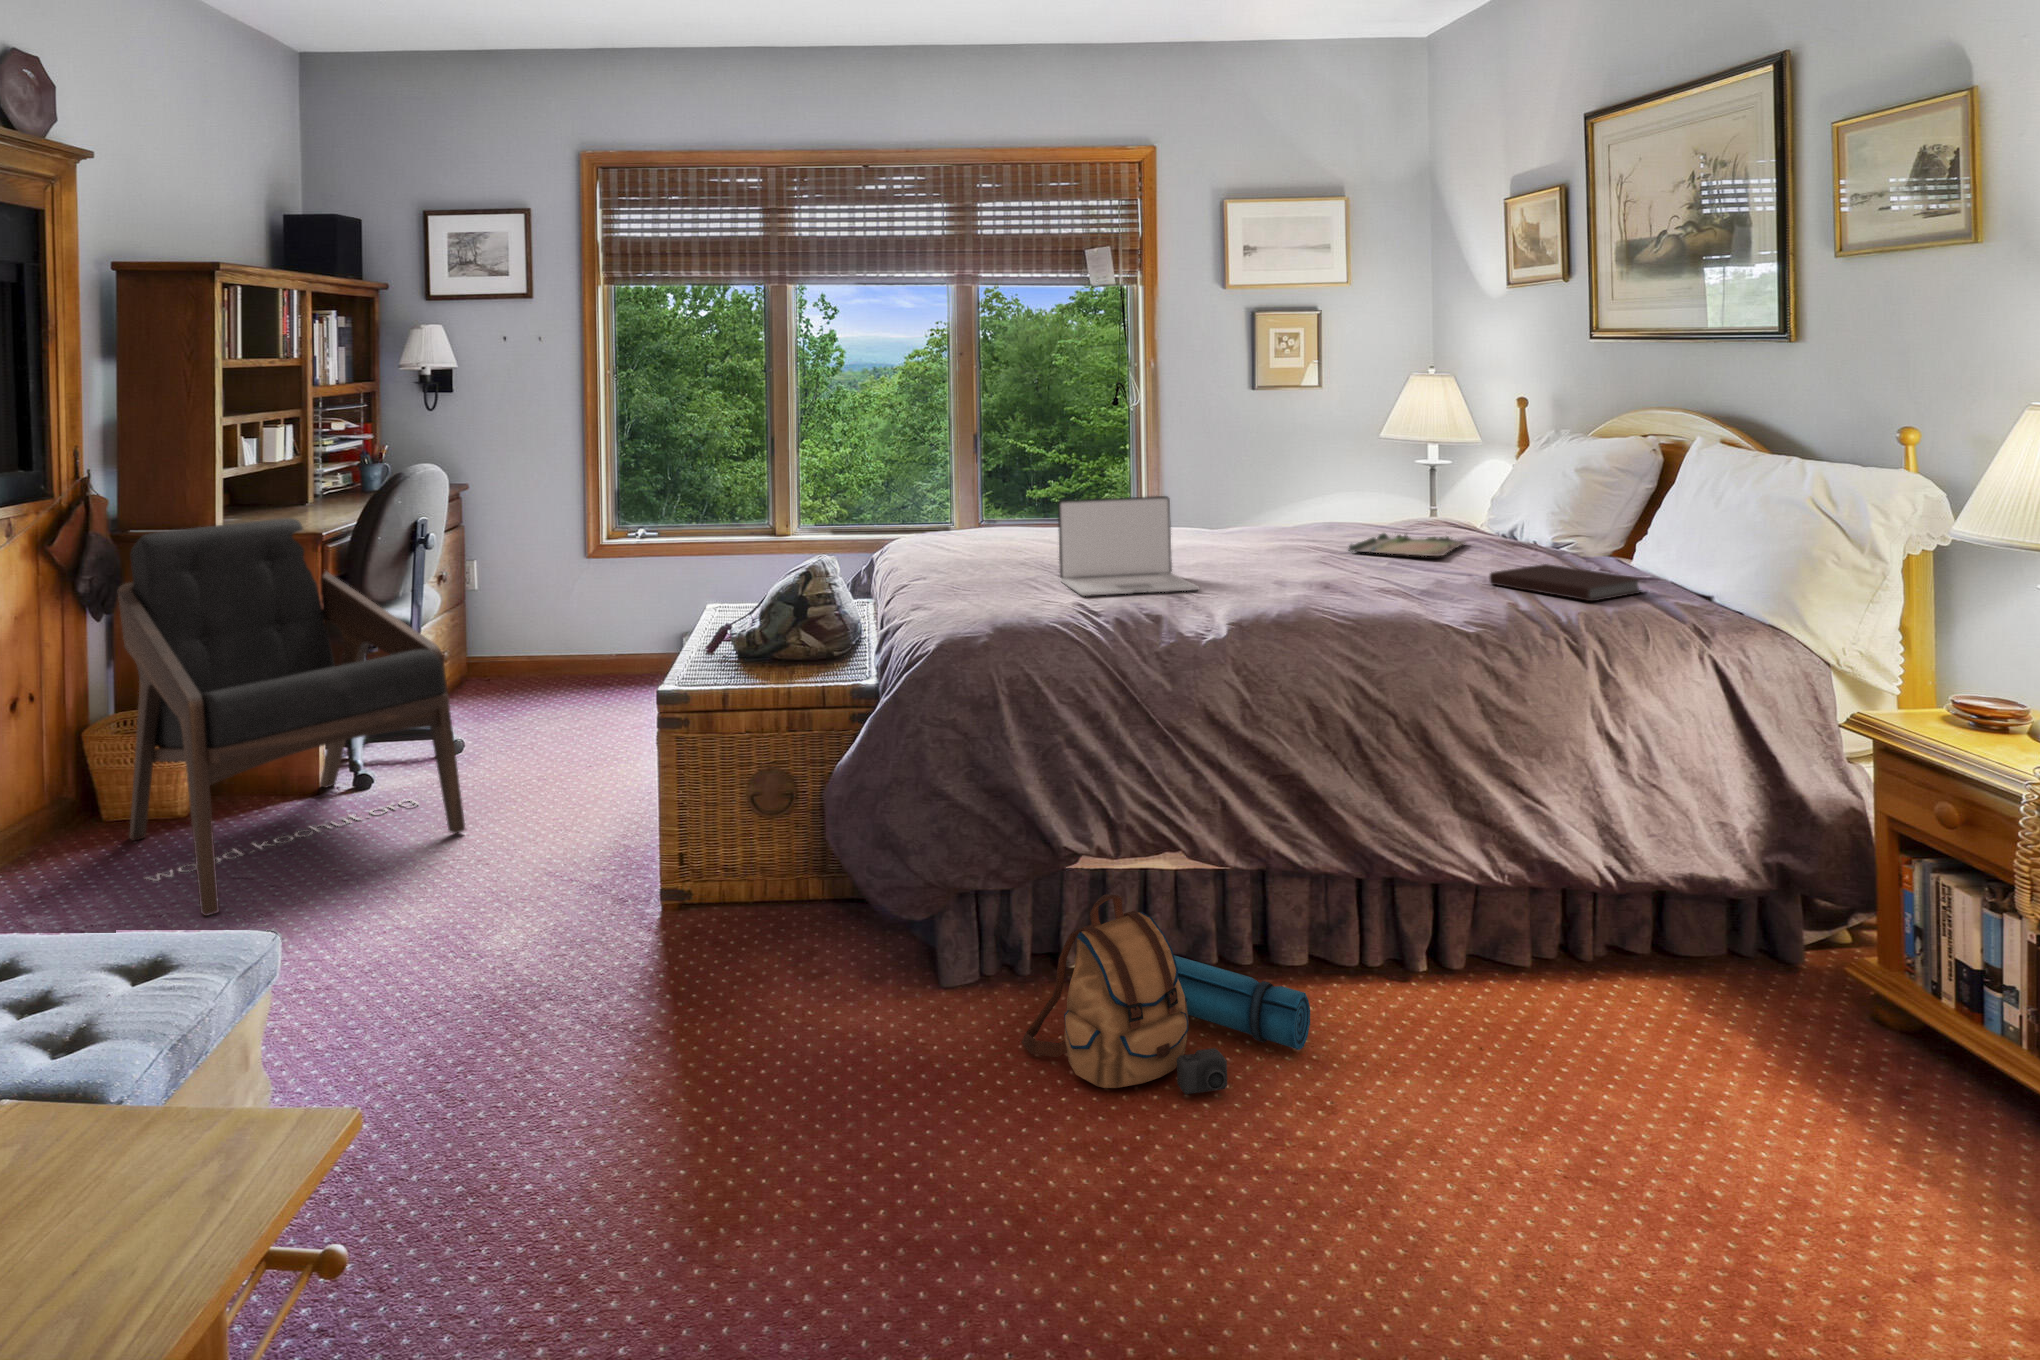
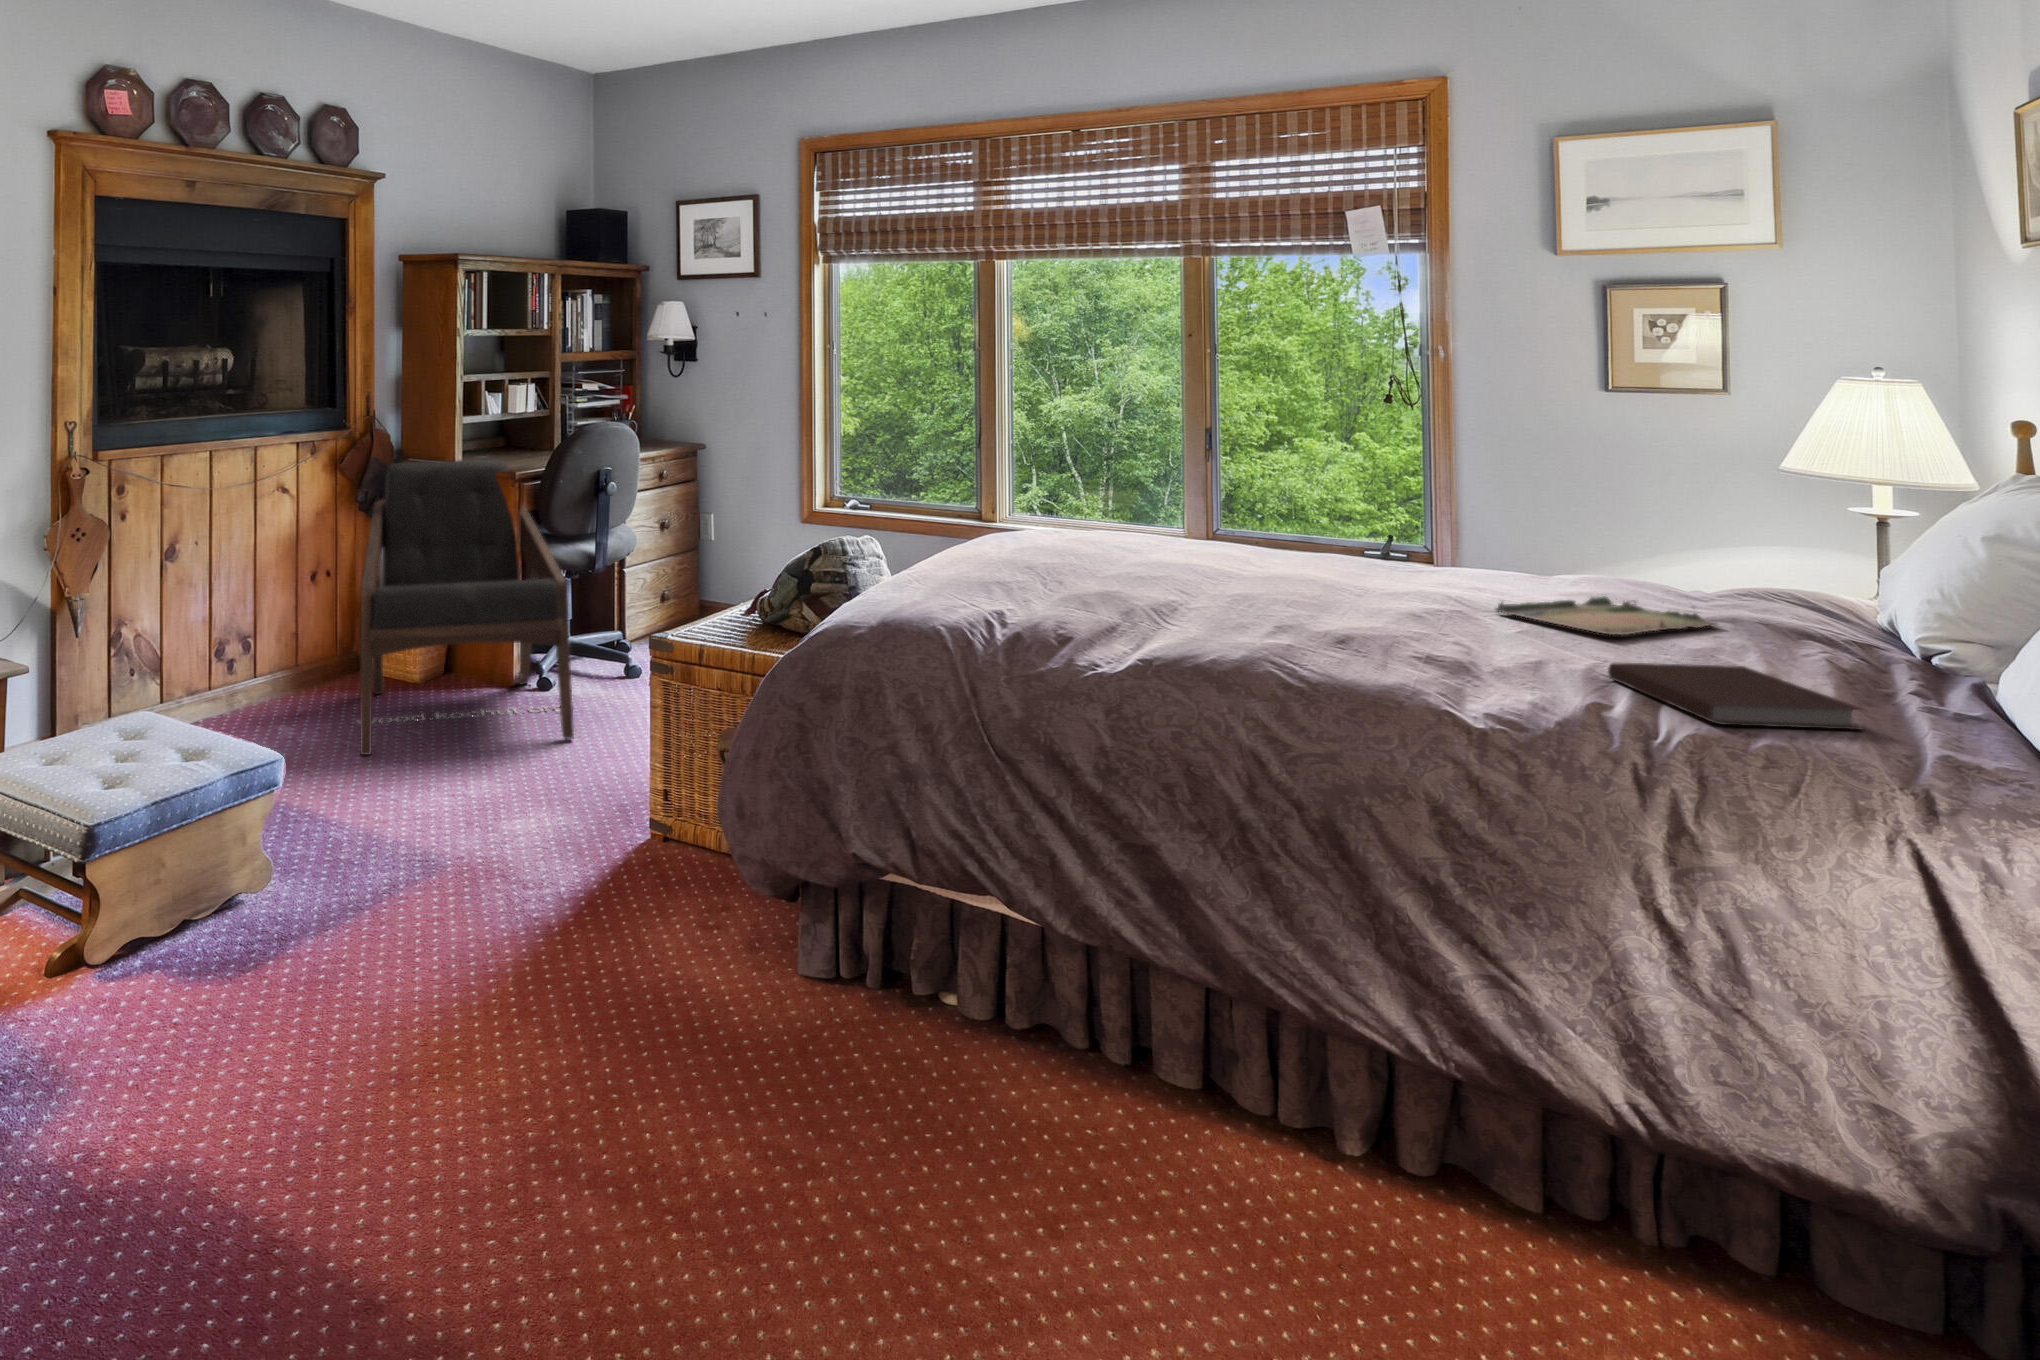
laptop: present [1058,496,1199,596] -> none [1031,504,1189,624]
backpack: present [1021,894,1310,1094] -> none [805,917,1113,1160]

